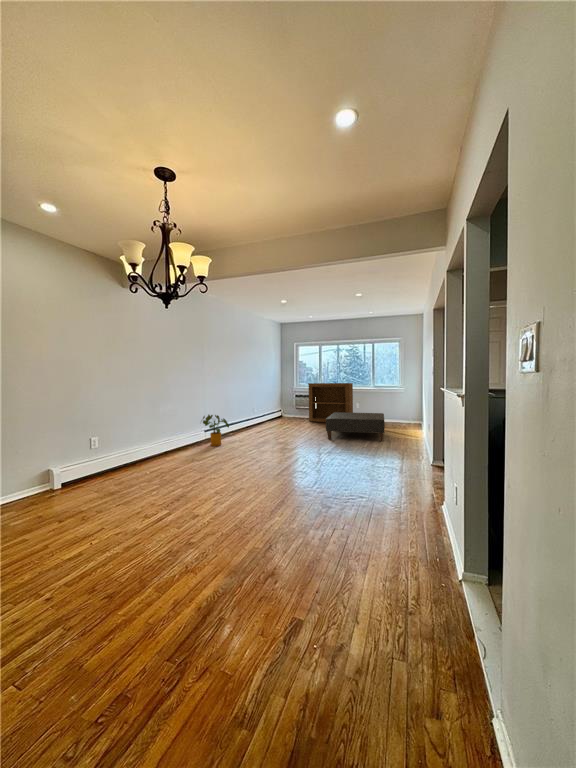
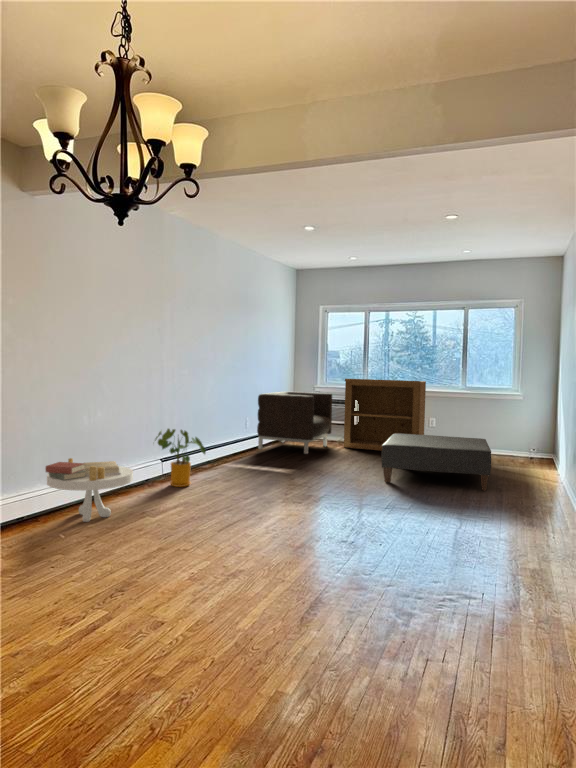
armchair: none [260,392,302,426] -> present [257,392,332,454]
side table: none [139,433,188,467] -> present [46,458,133,522]

